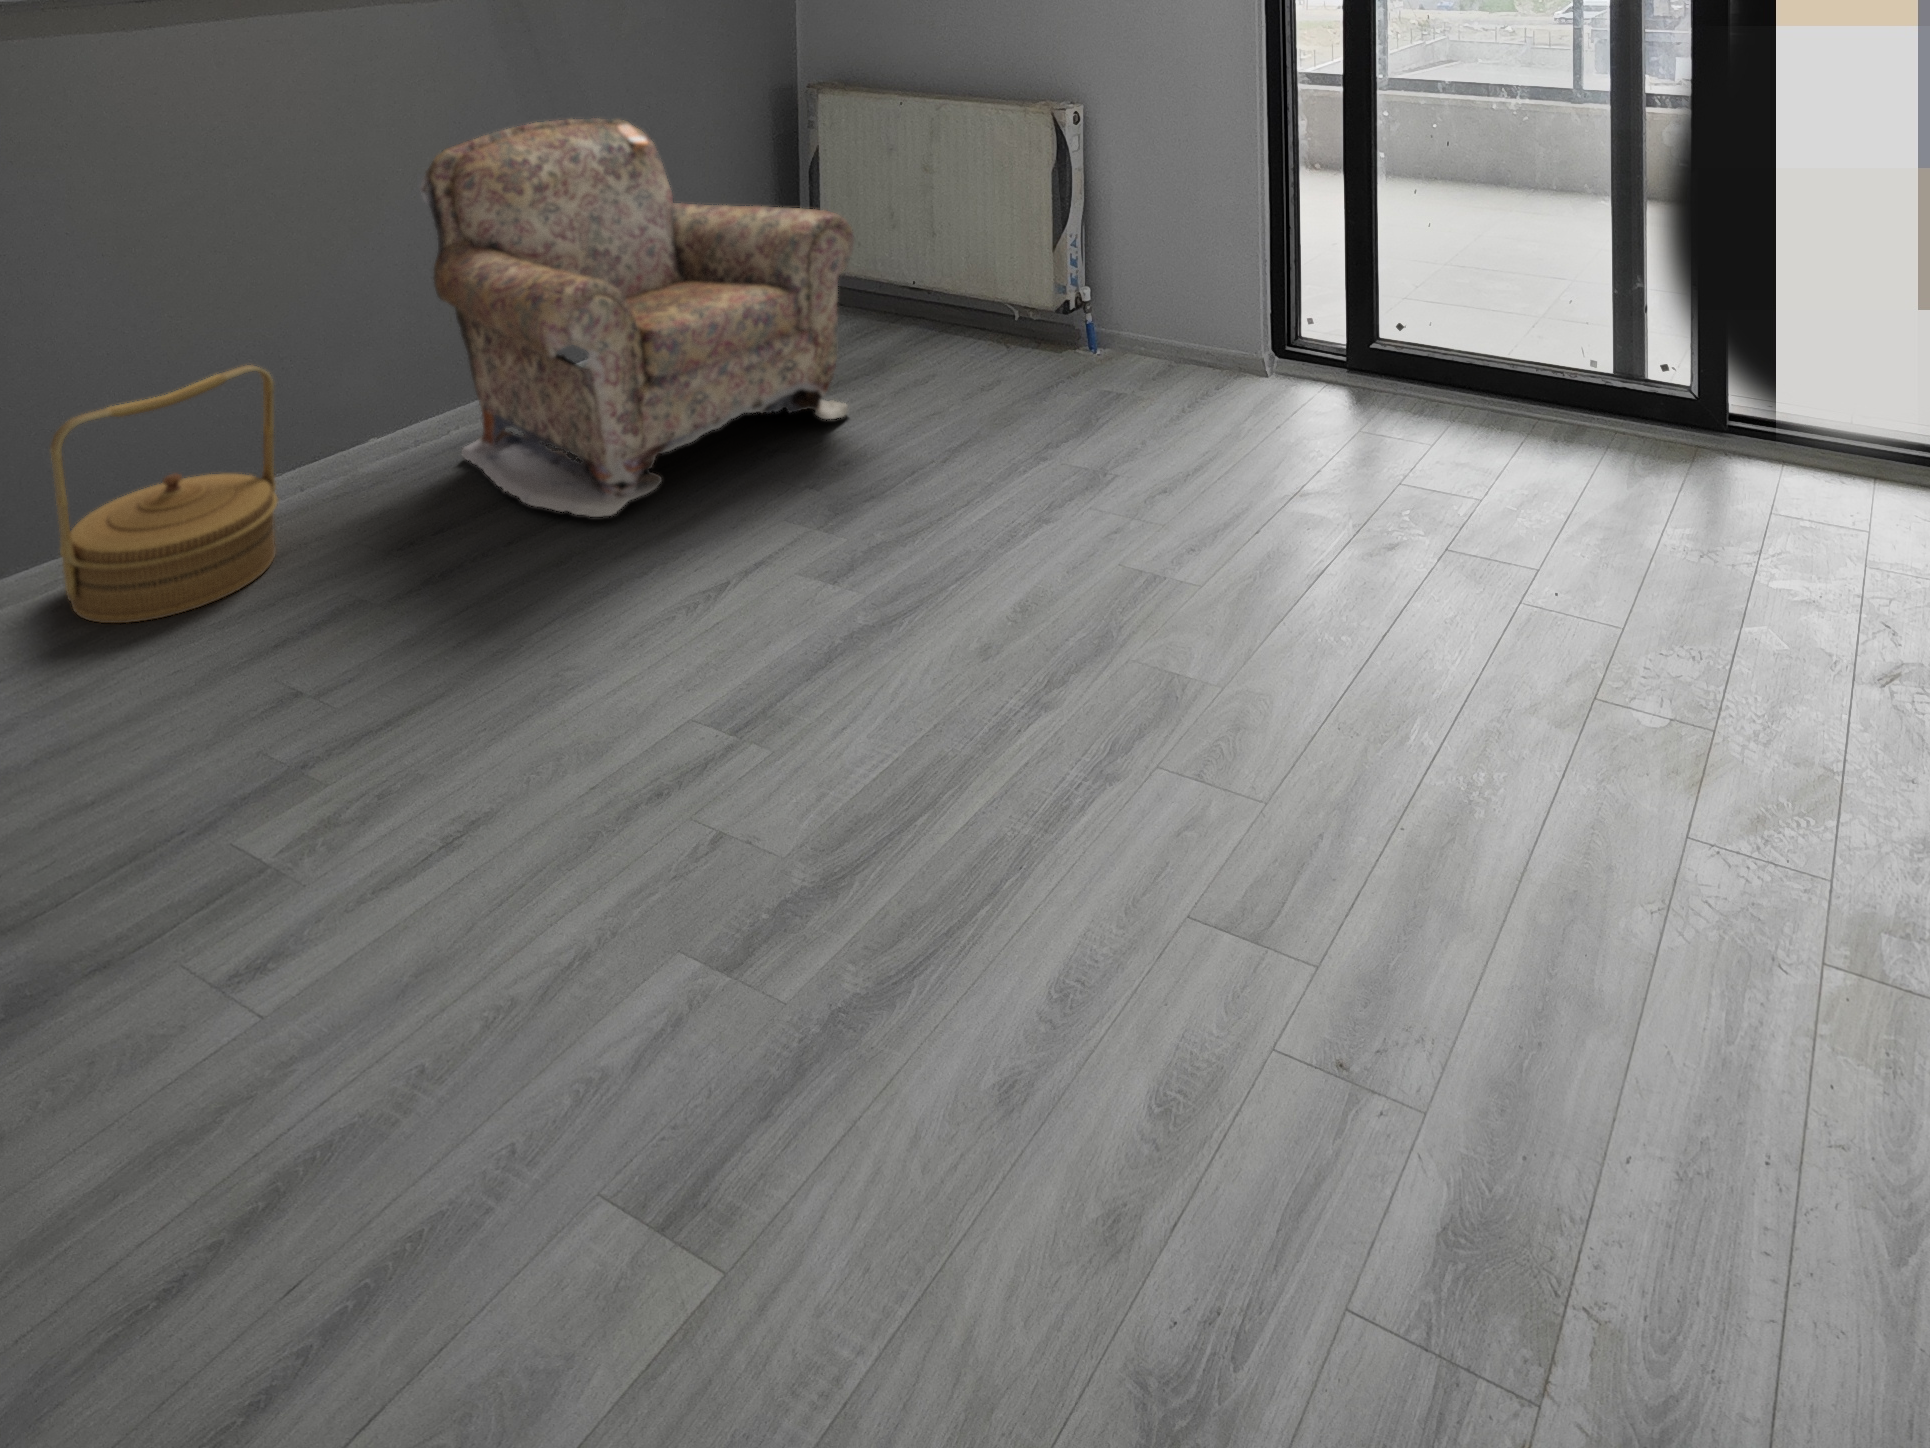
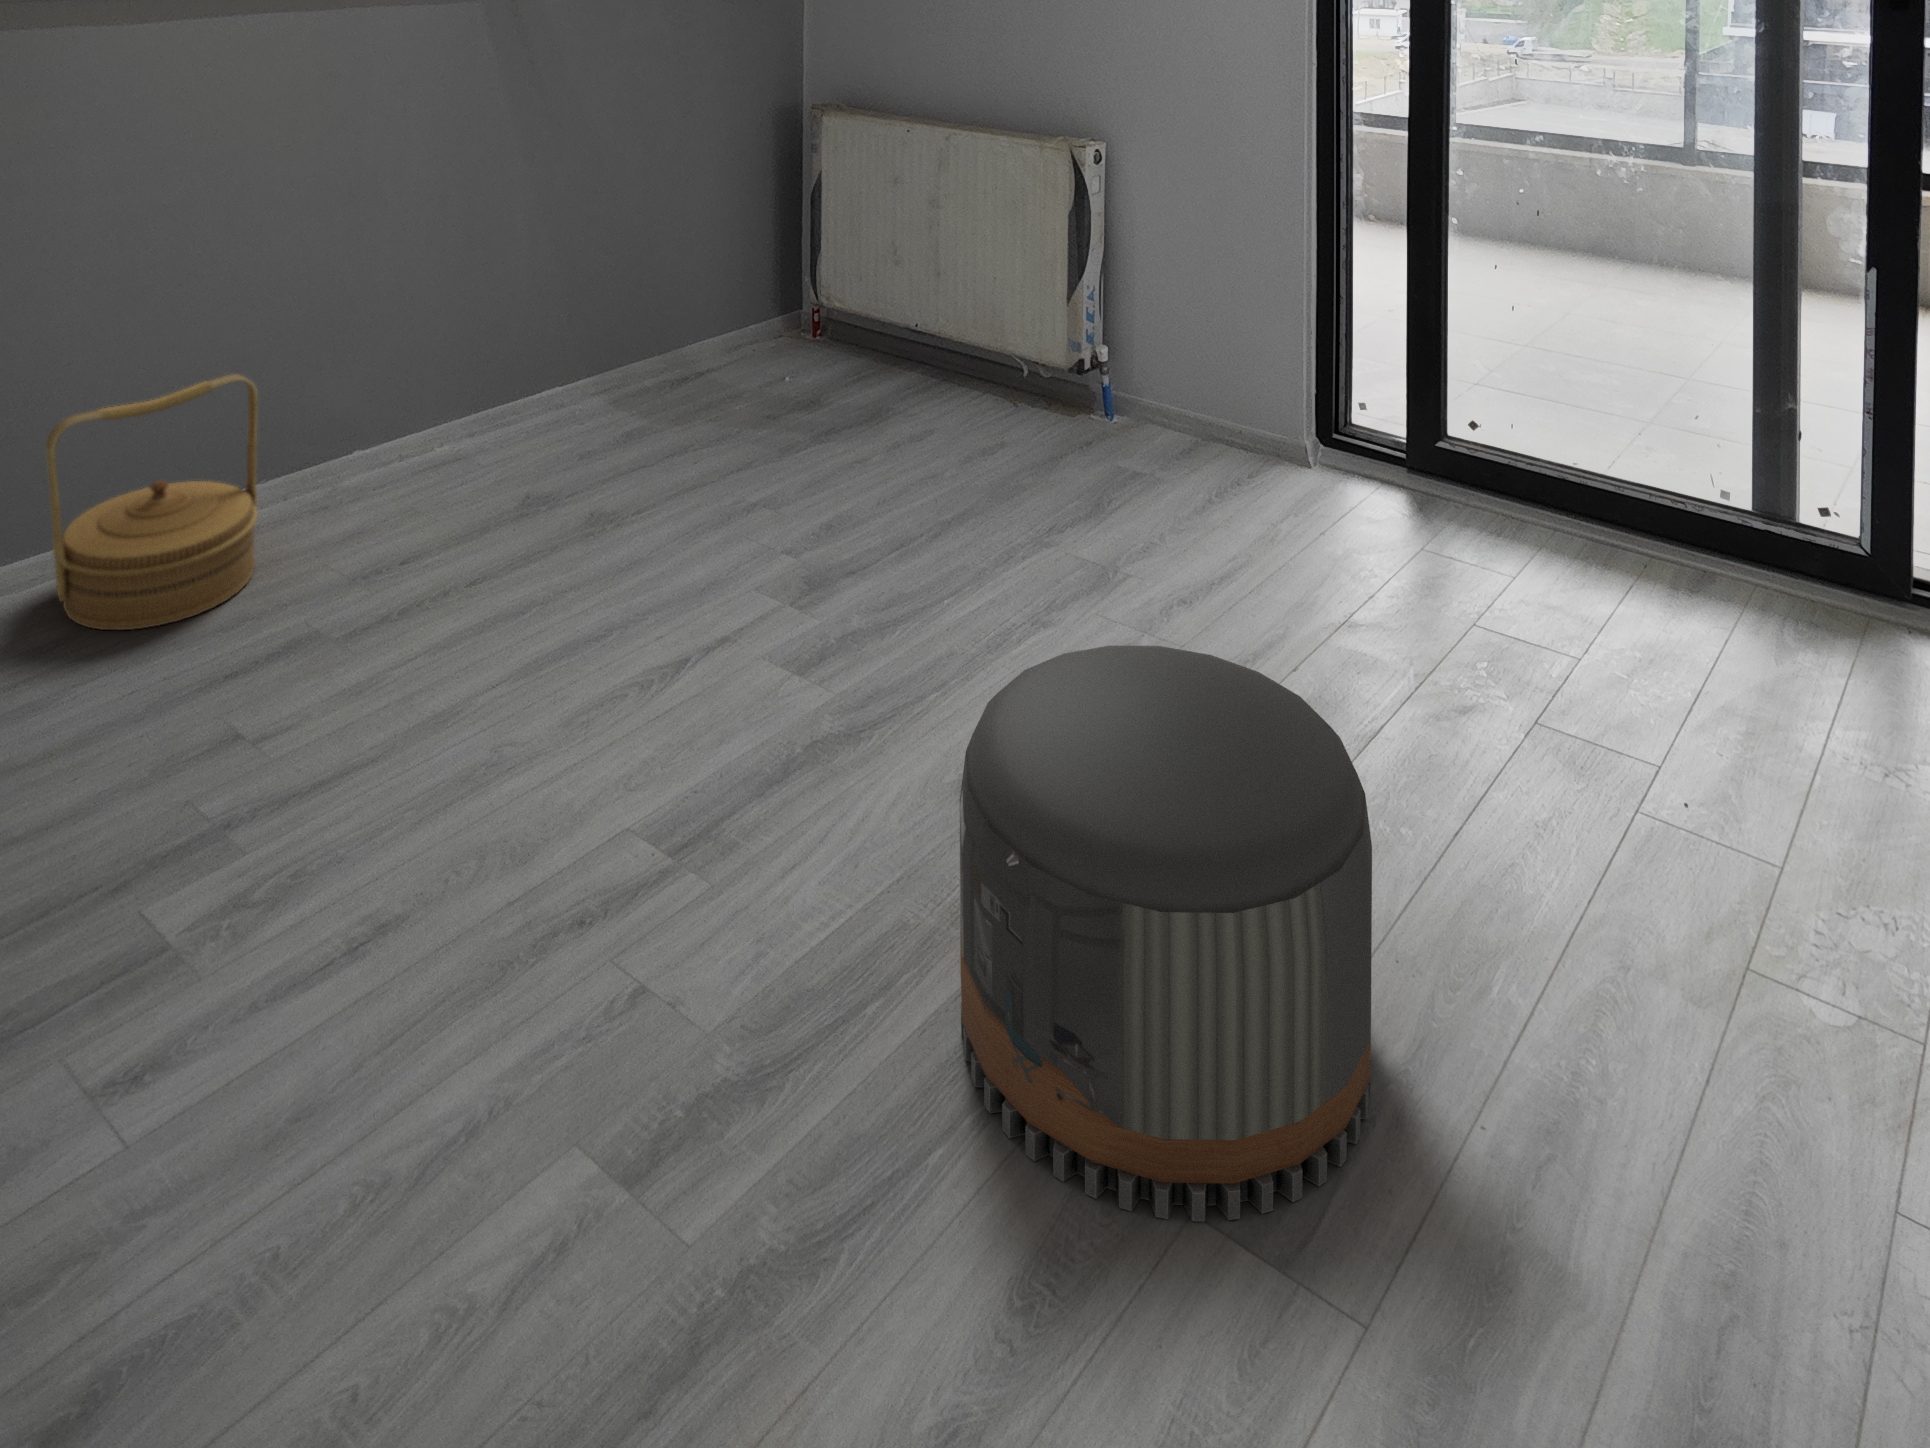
armchair: present [420,118,854,517] -> none [408,133,847,566]
pouf: none [983,505,1322,946] -> present [960,646,1372,1221]

